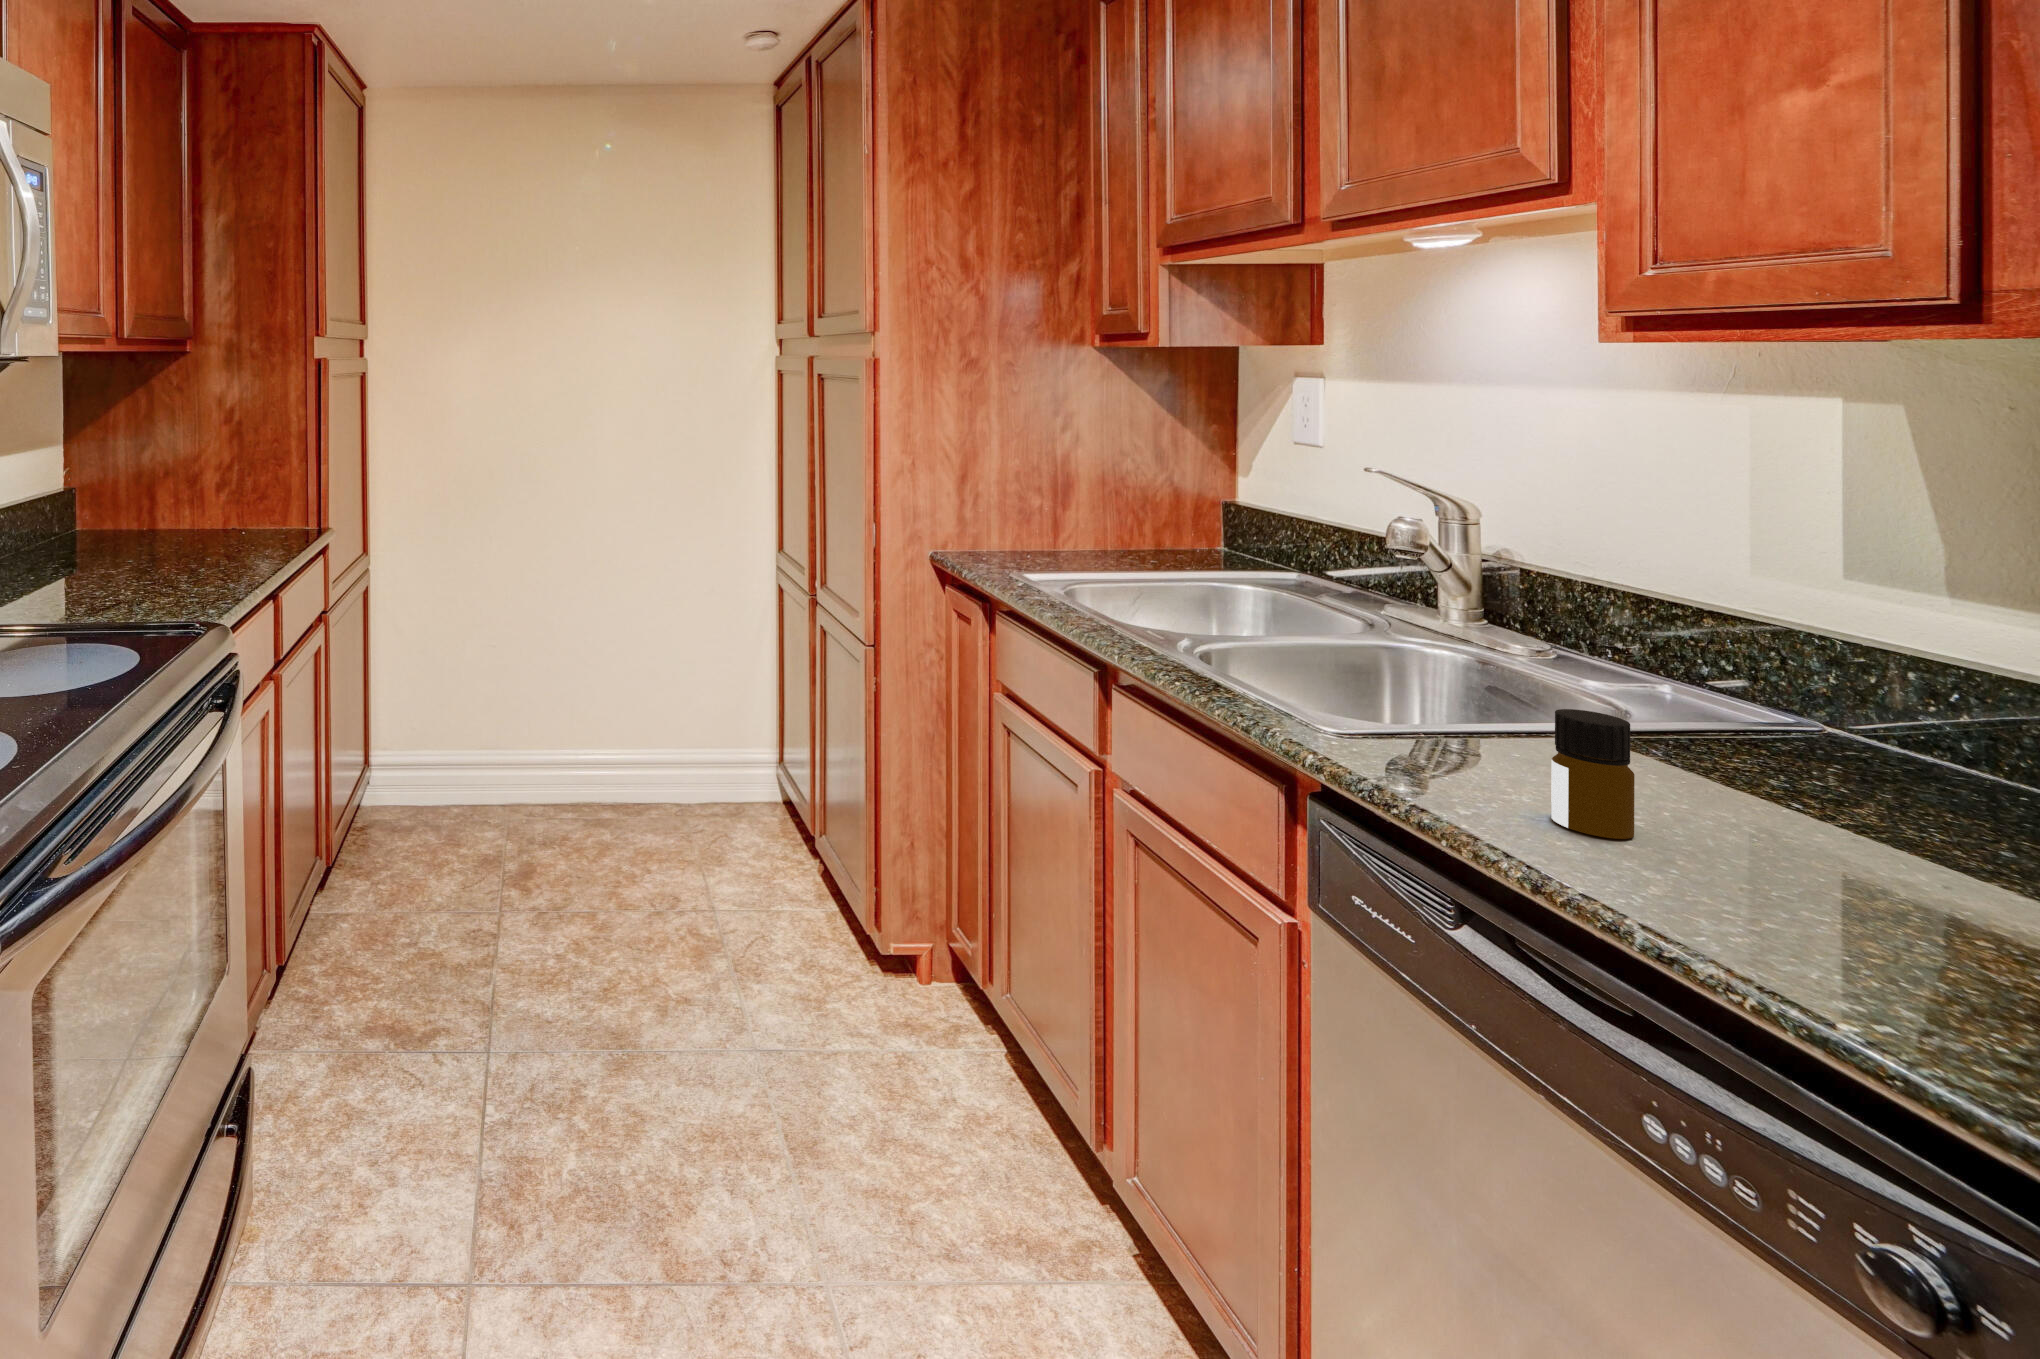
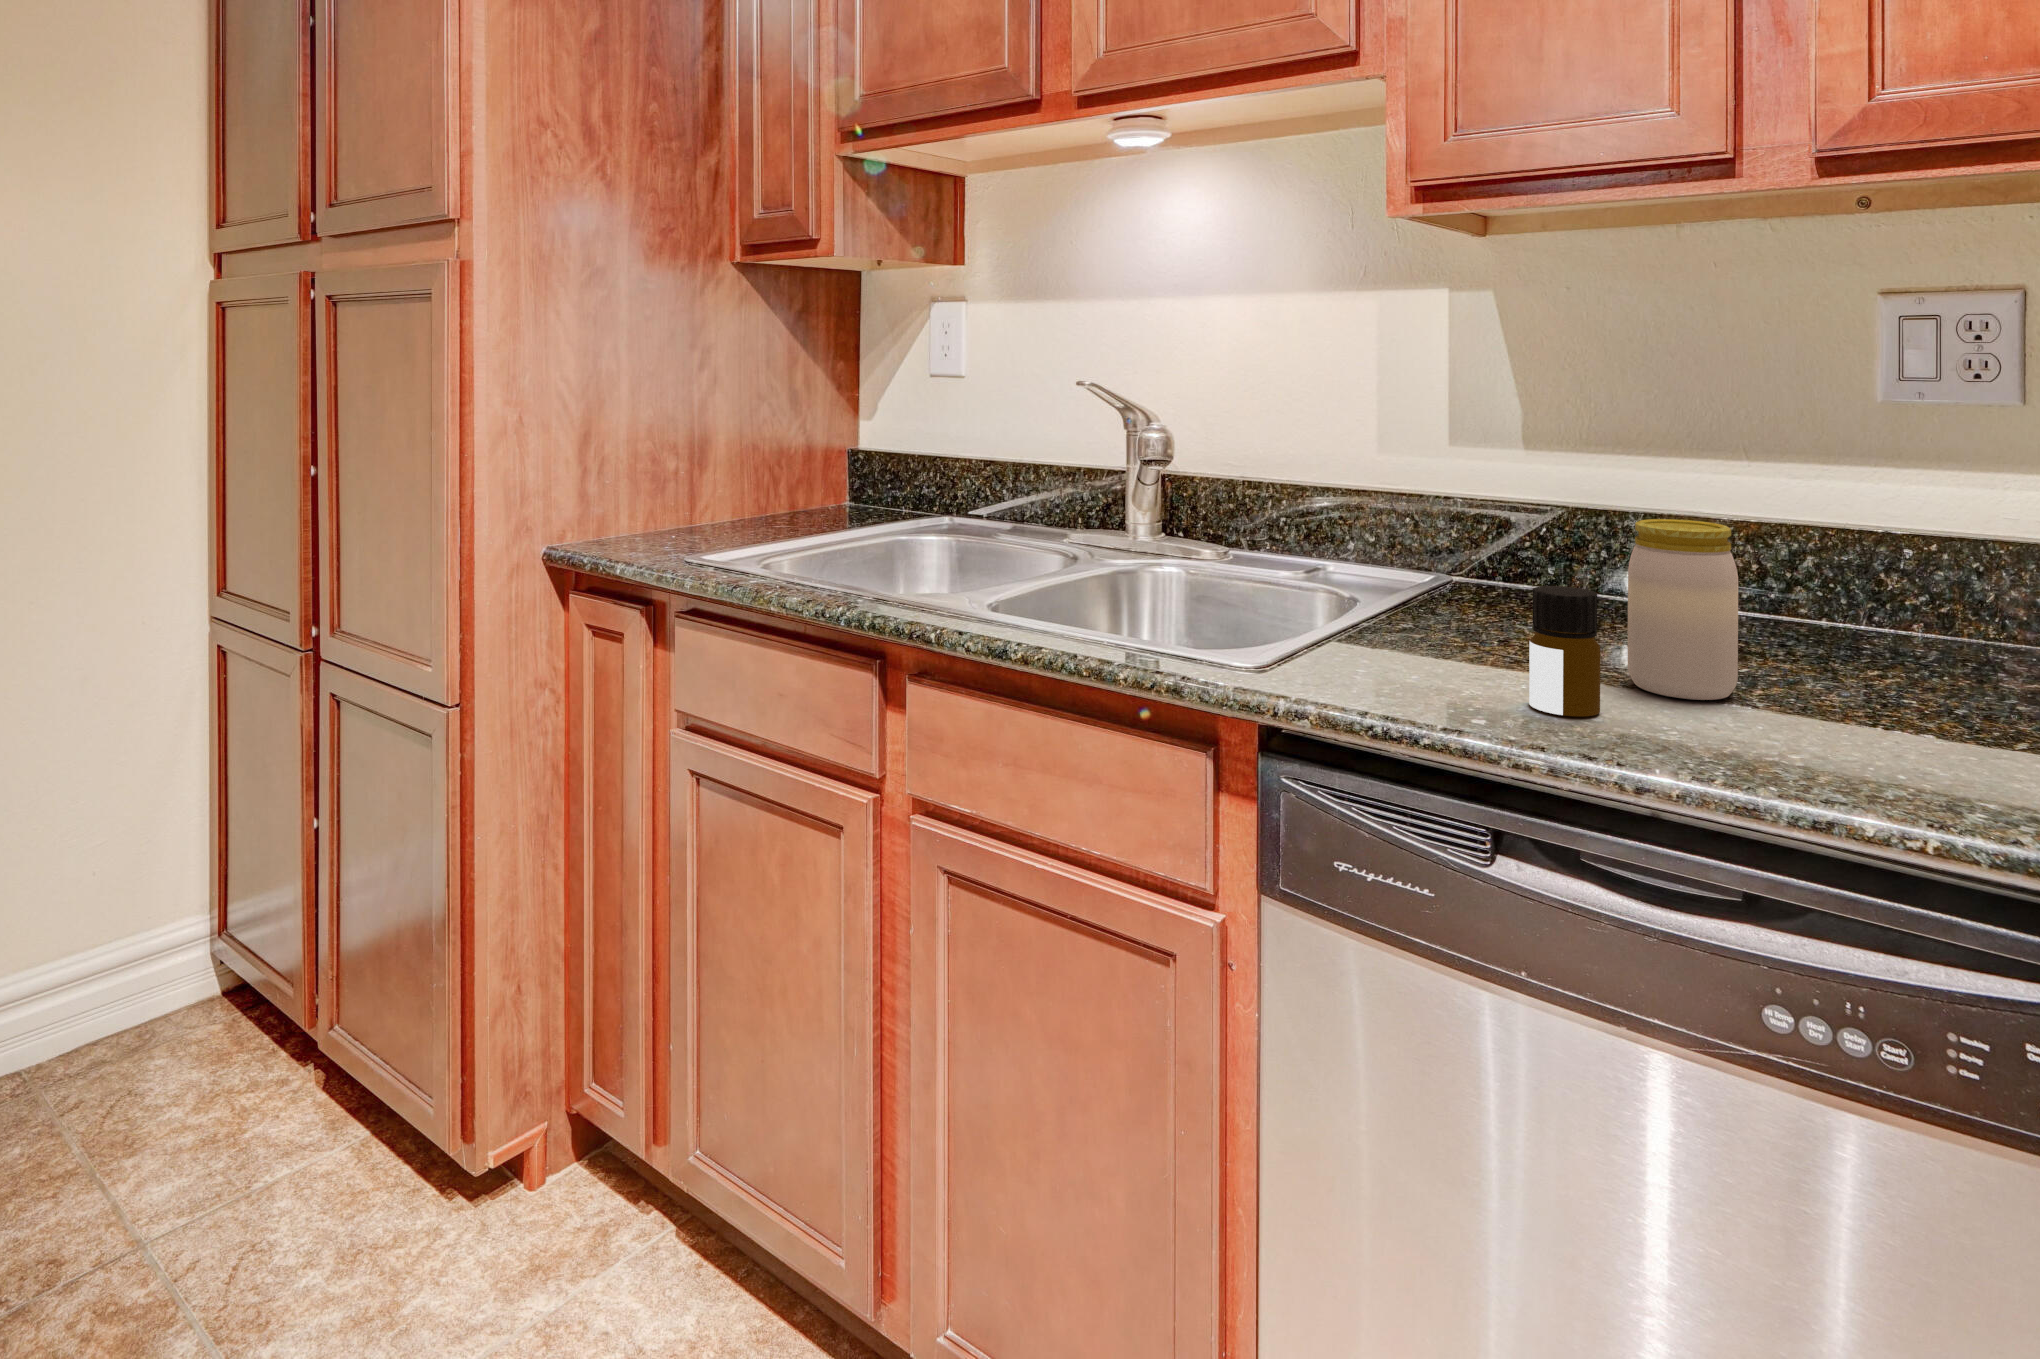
jar: none [1745,674,1901,880] -> present [1628,519,1738,700]

